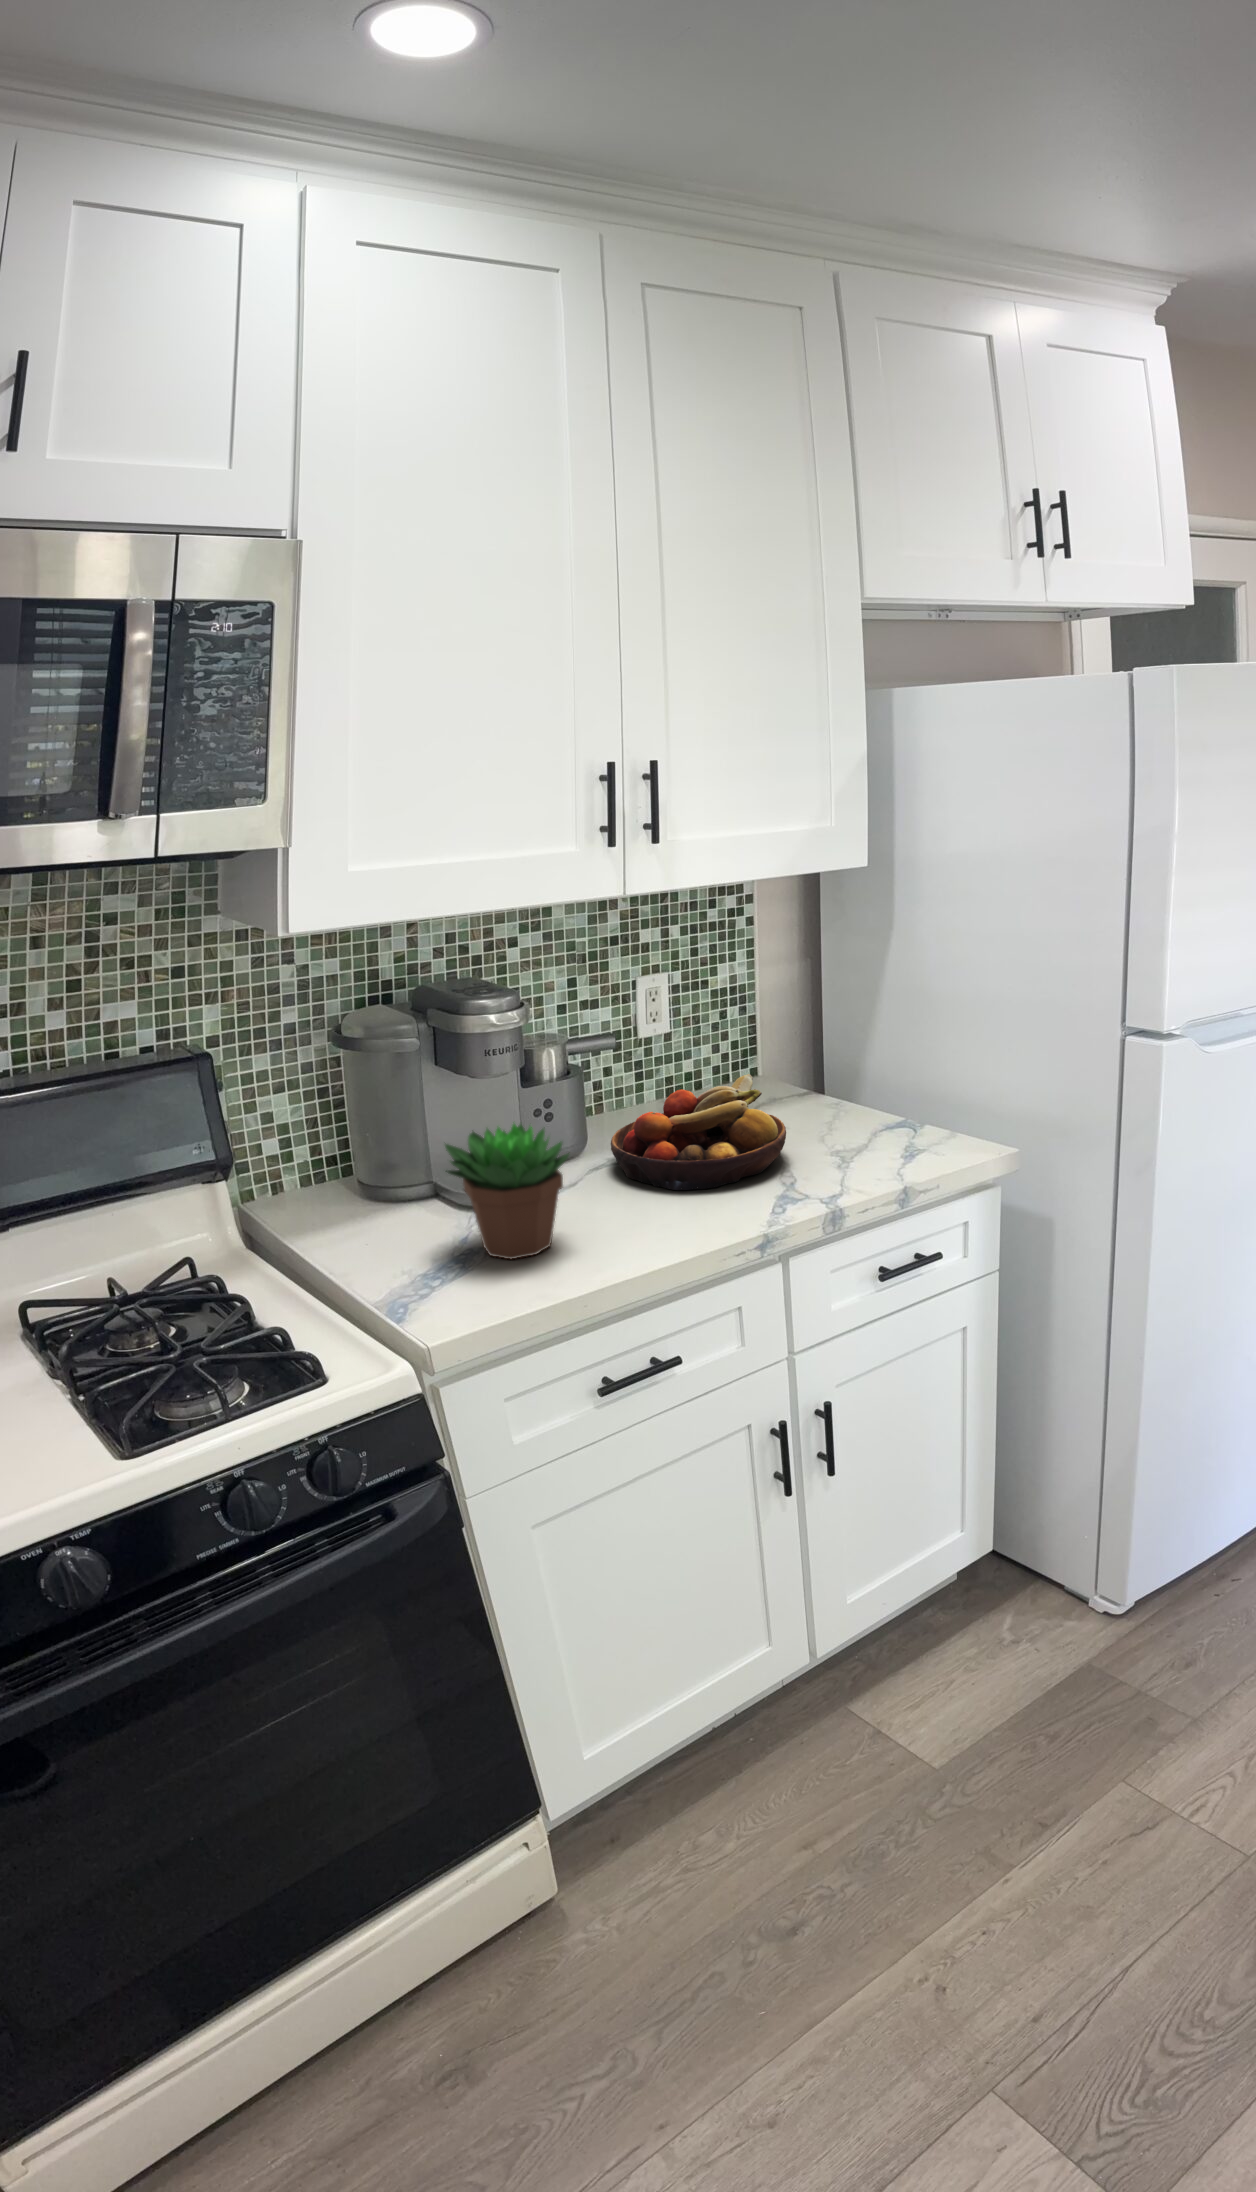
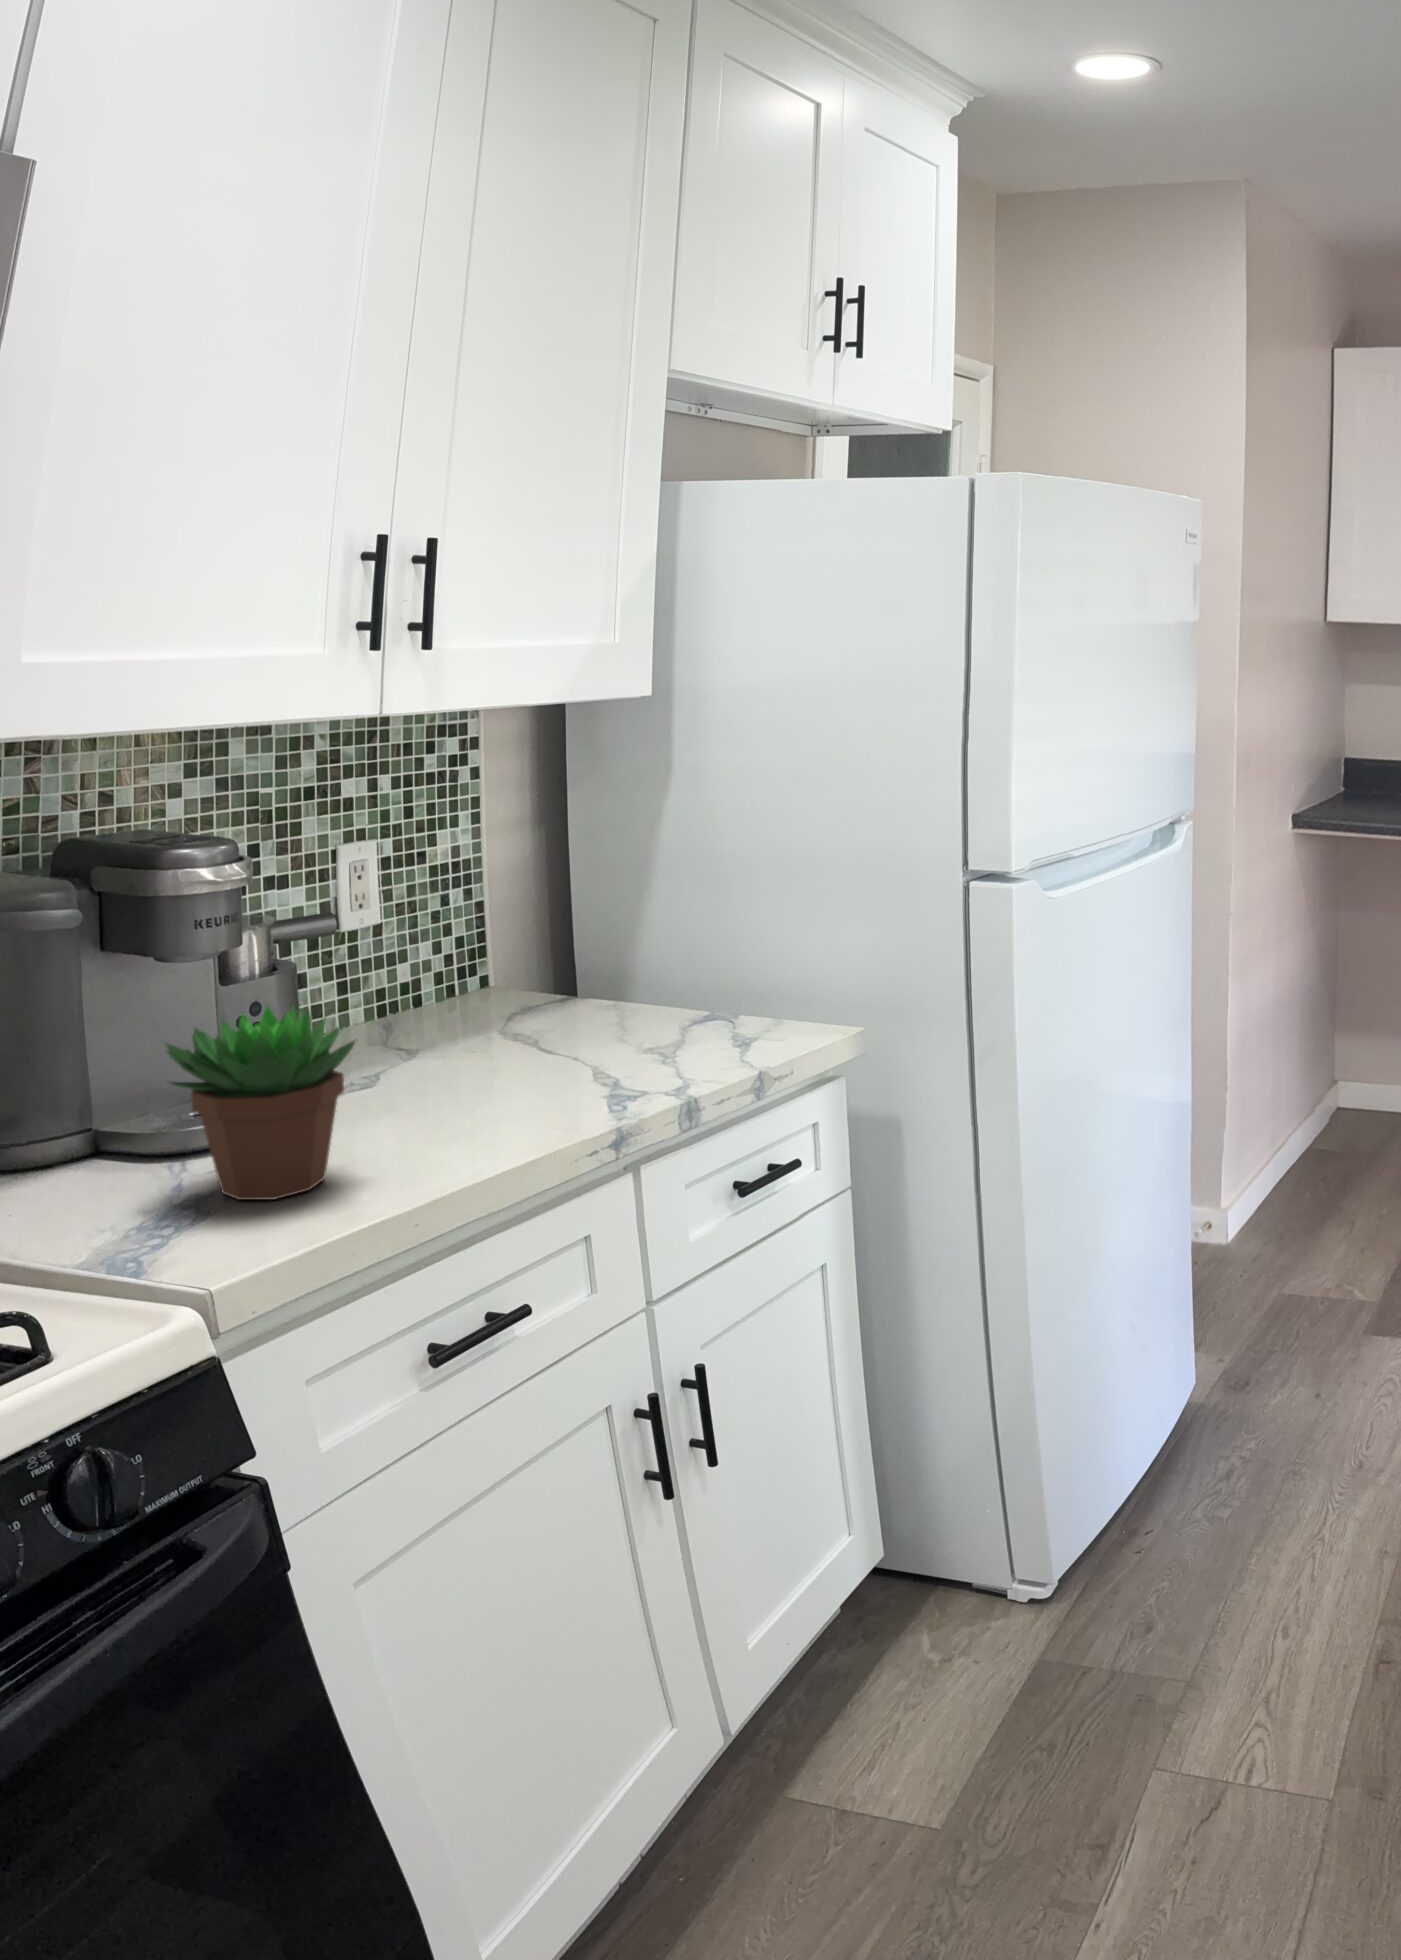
fruit bowl: present [611,1074,786,1190] -> none [348,959,595,1106]

